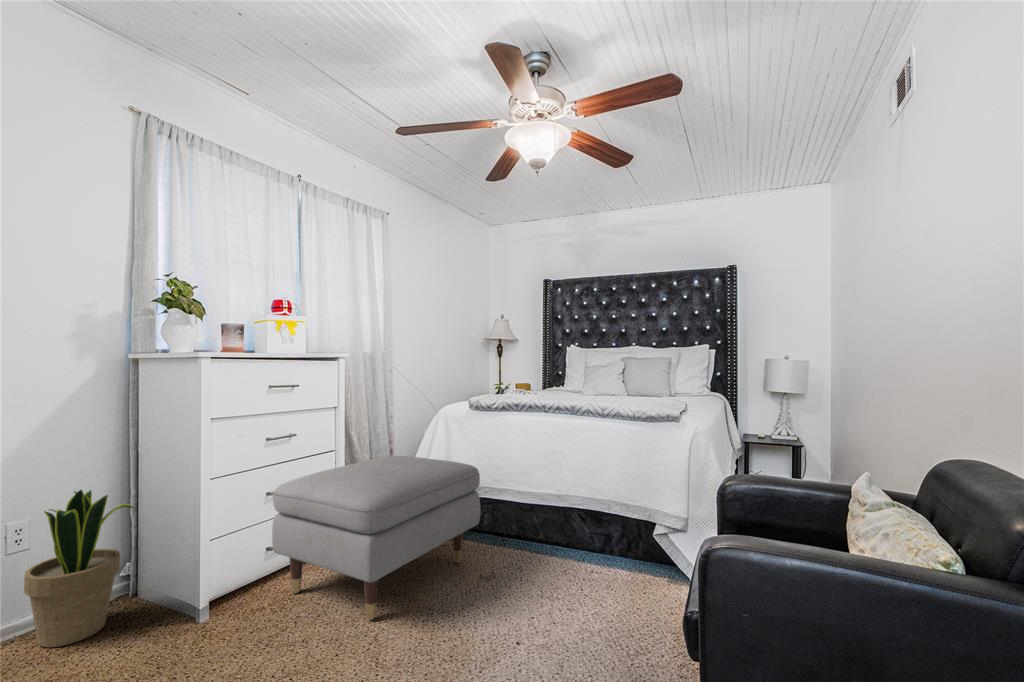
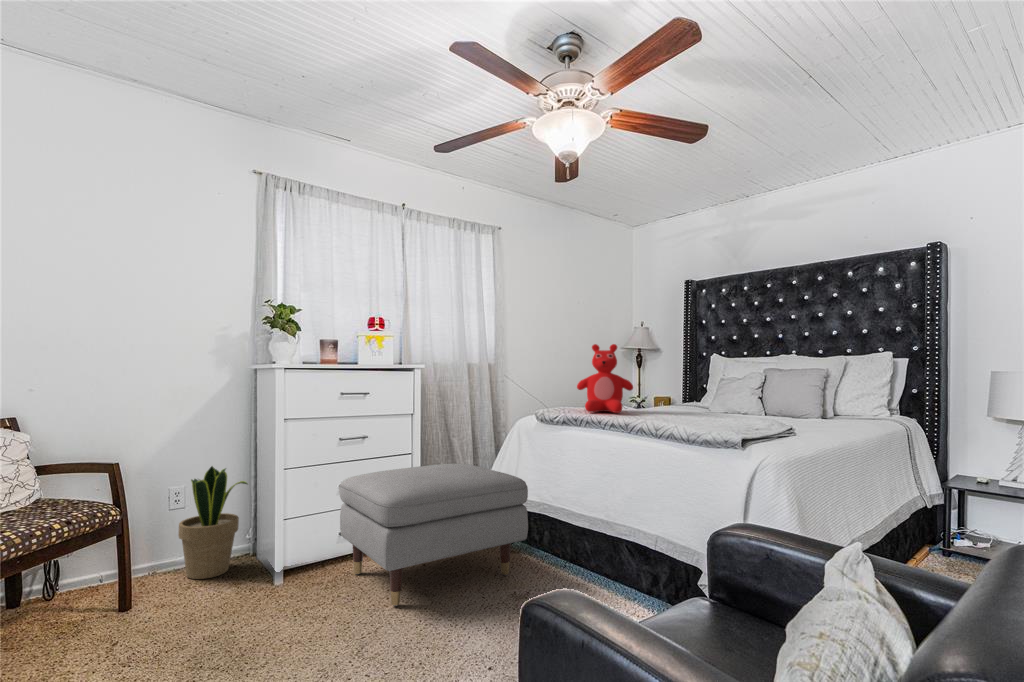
teddy bear: none [505,334,554,398] -> present [577,344,633,413]

